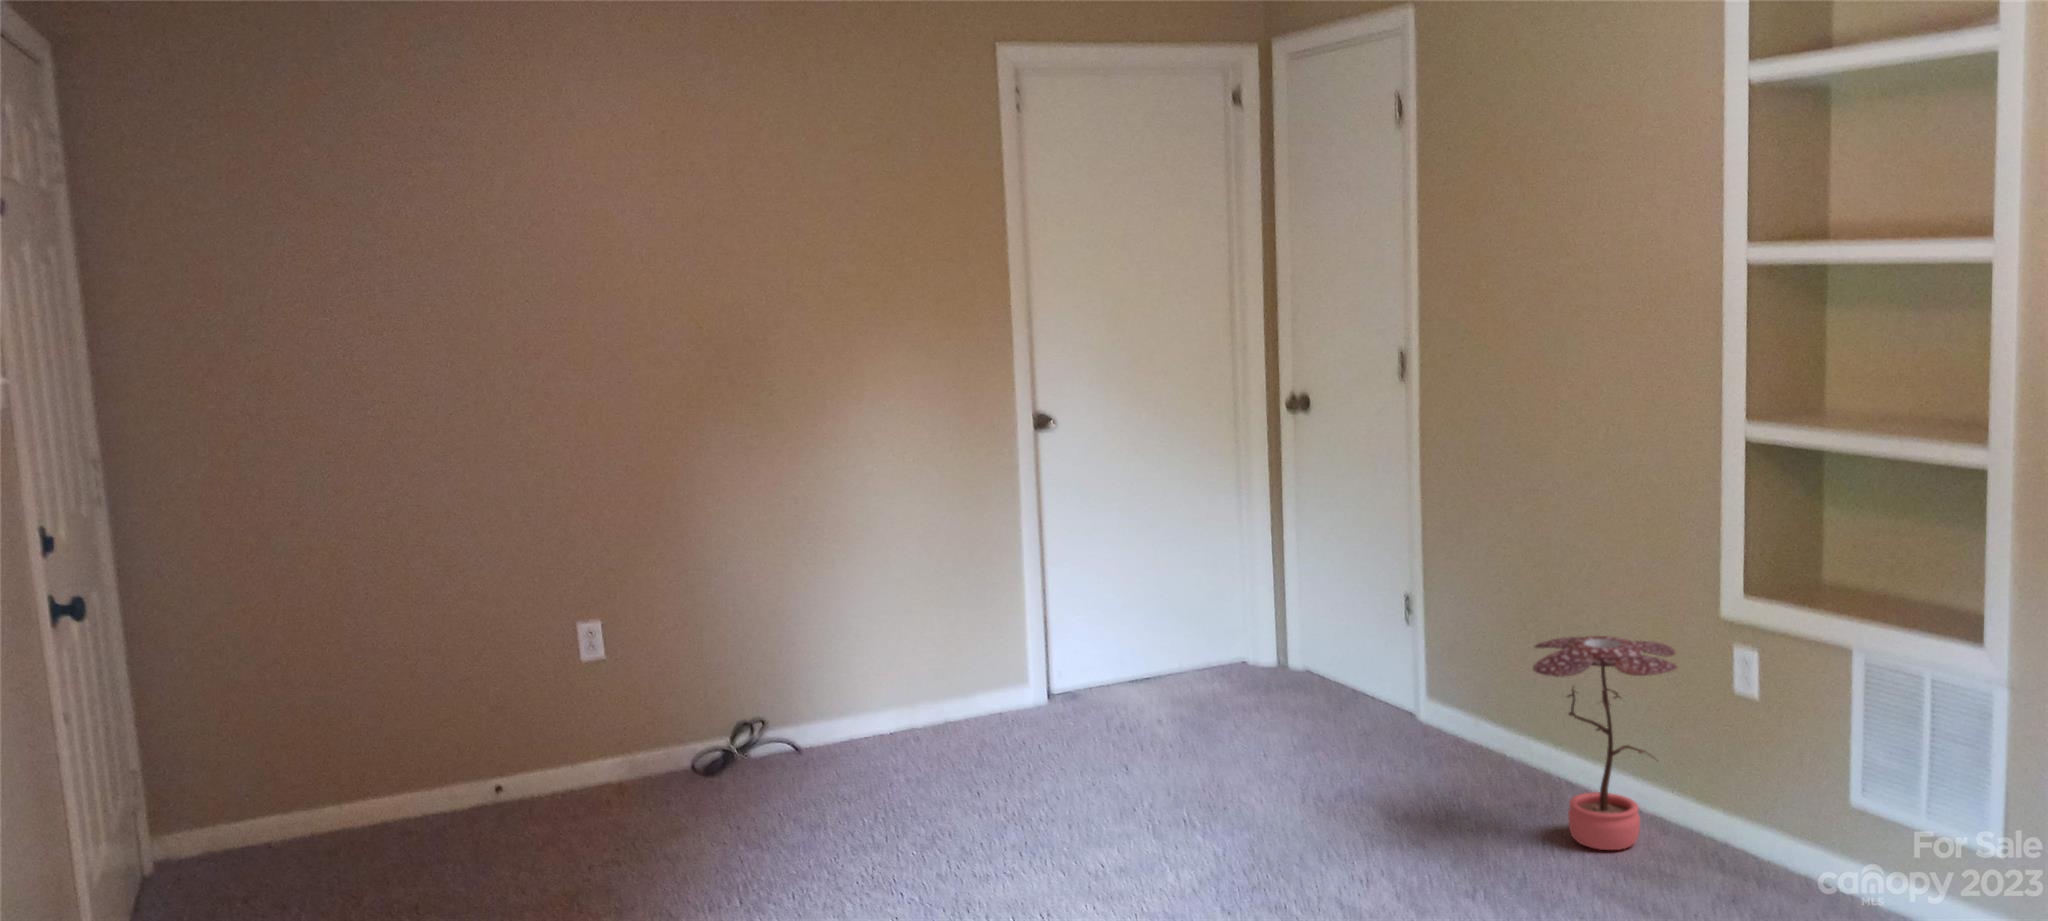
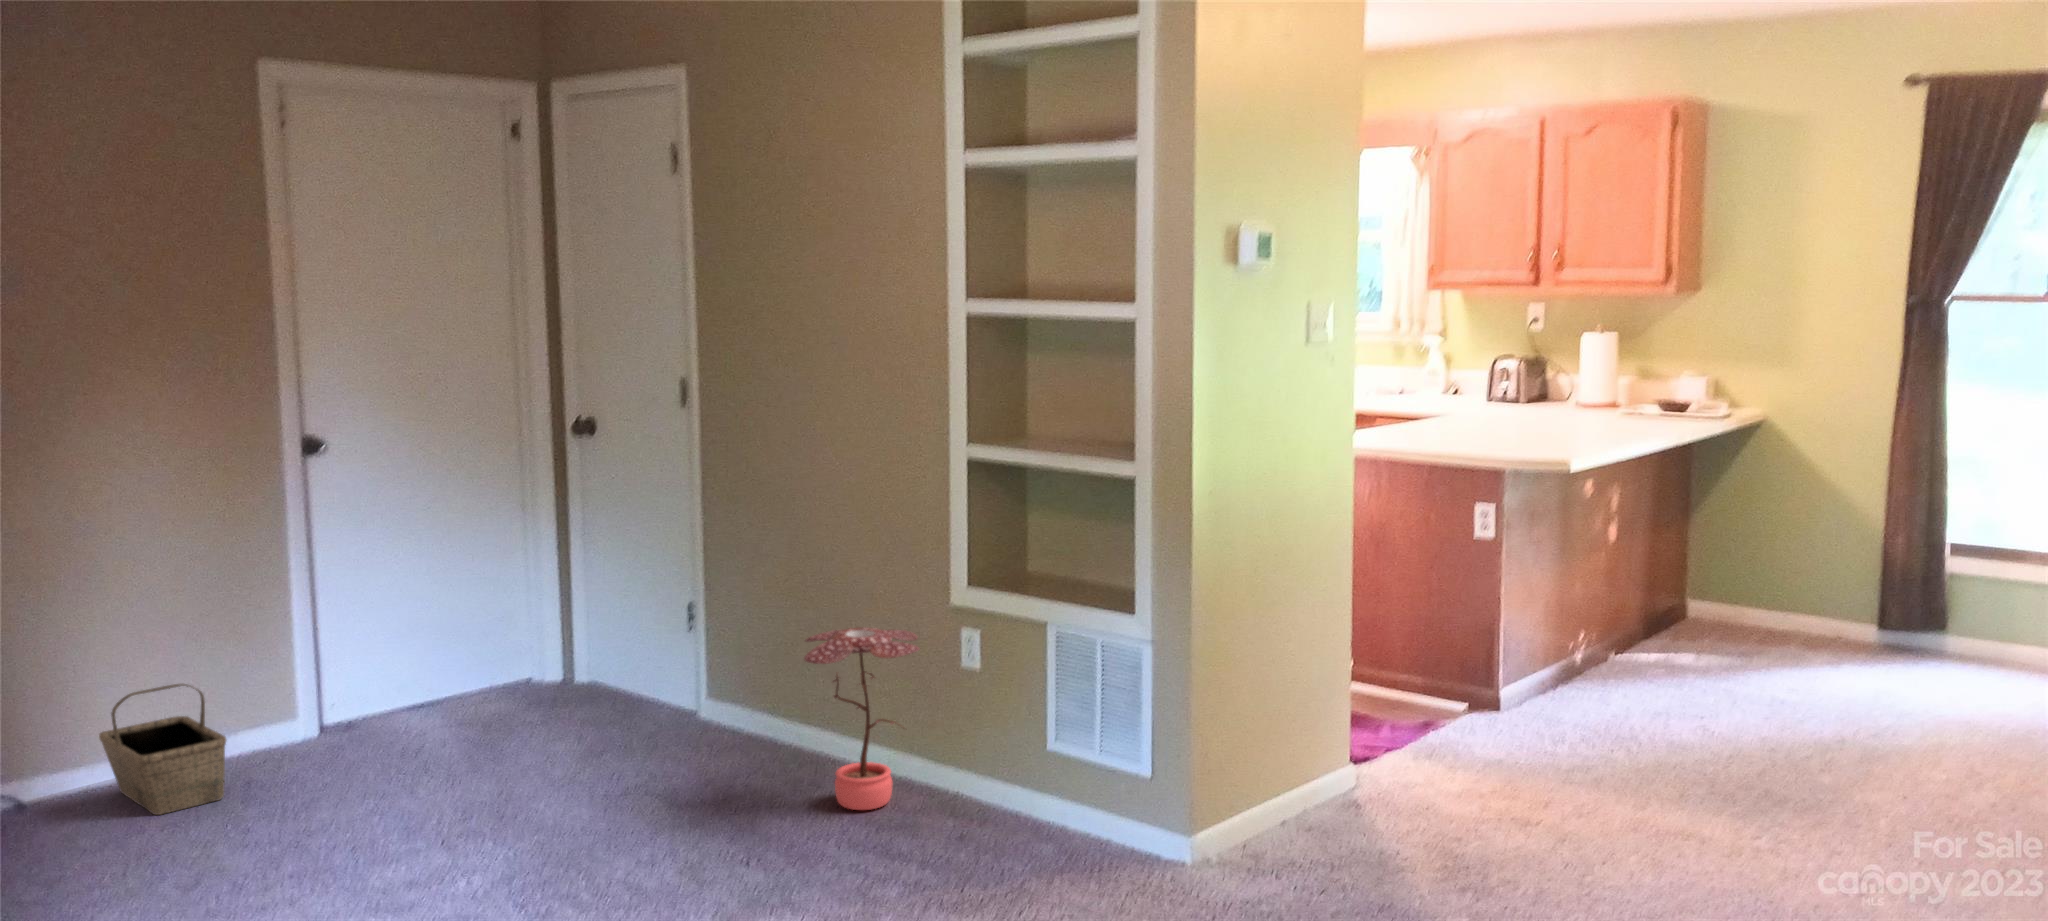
basket: none [859,643,960,765] -> present [99,684,226,815]

